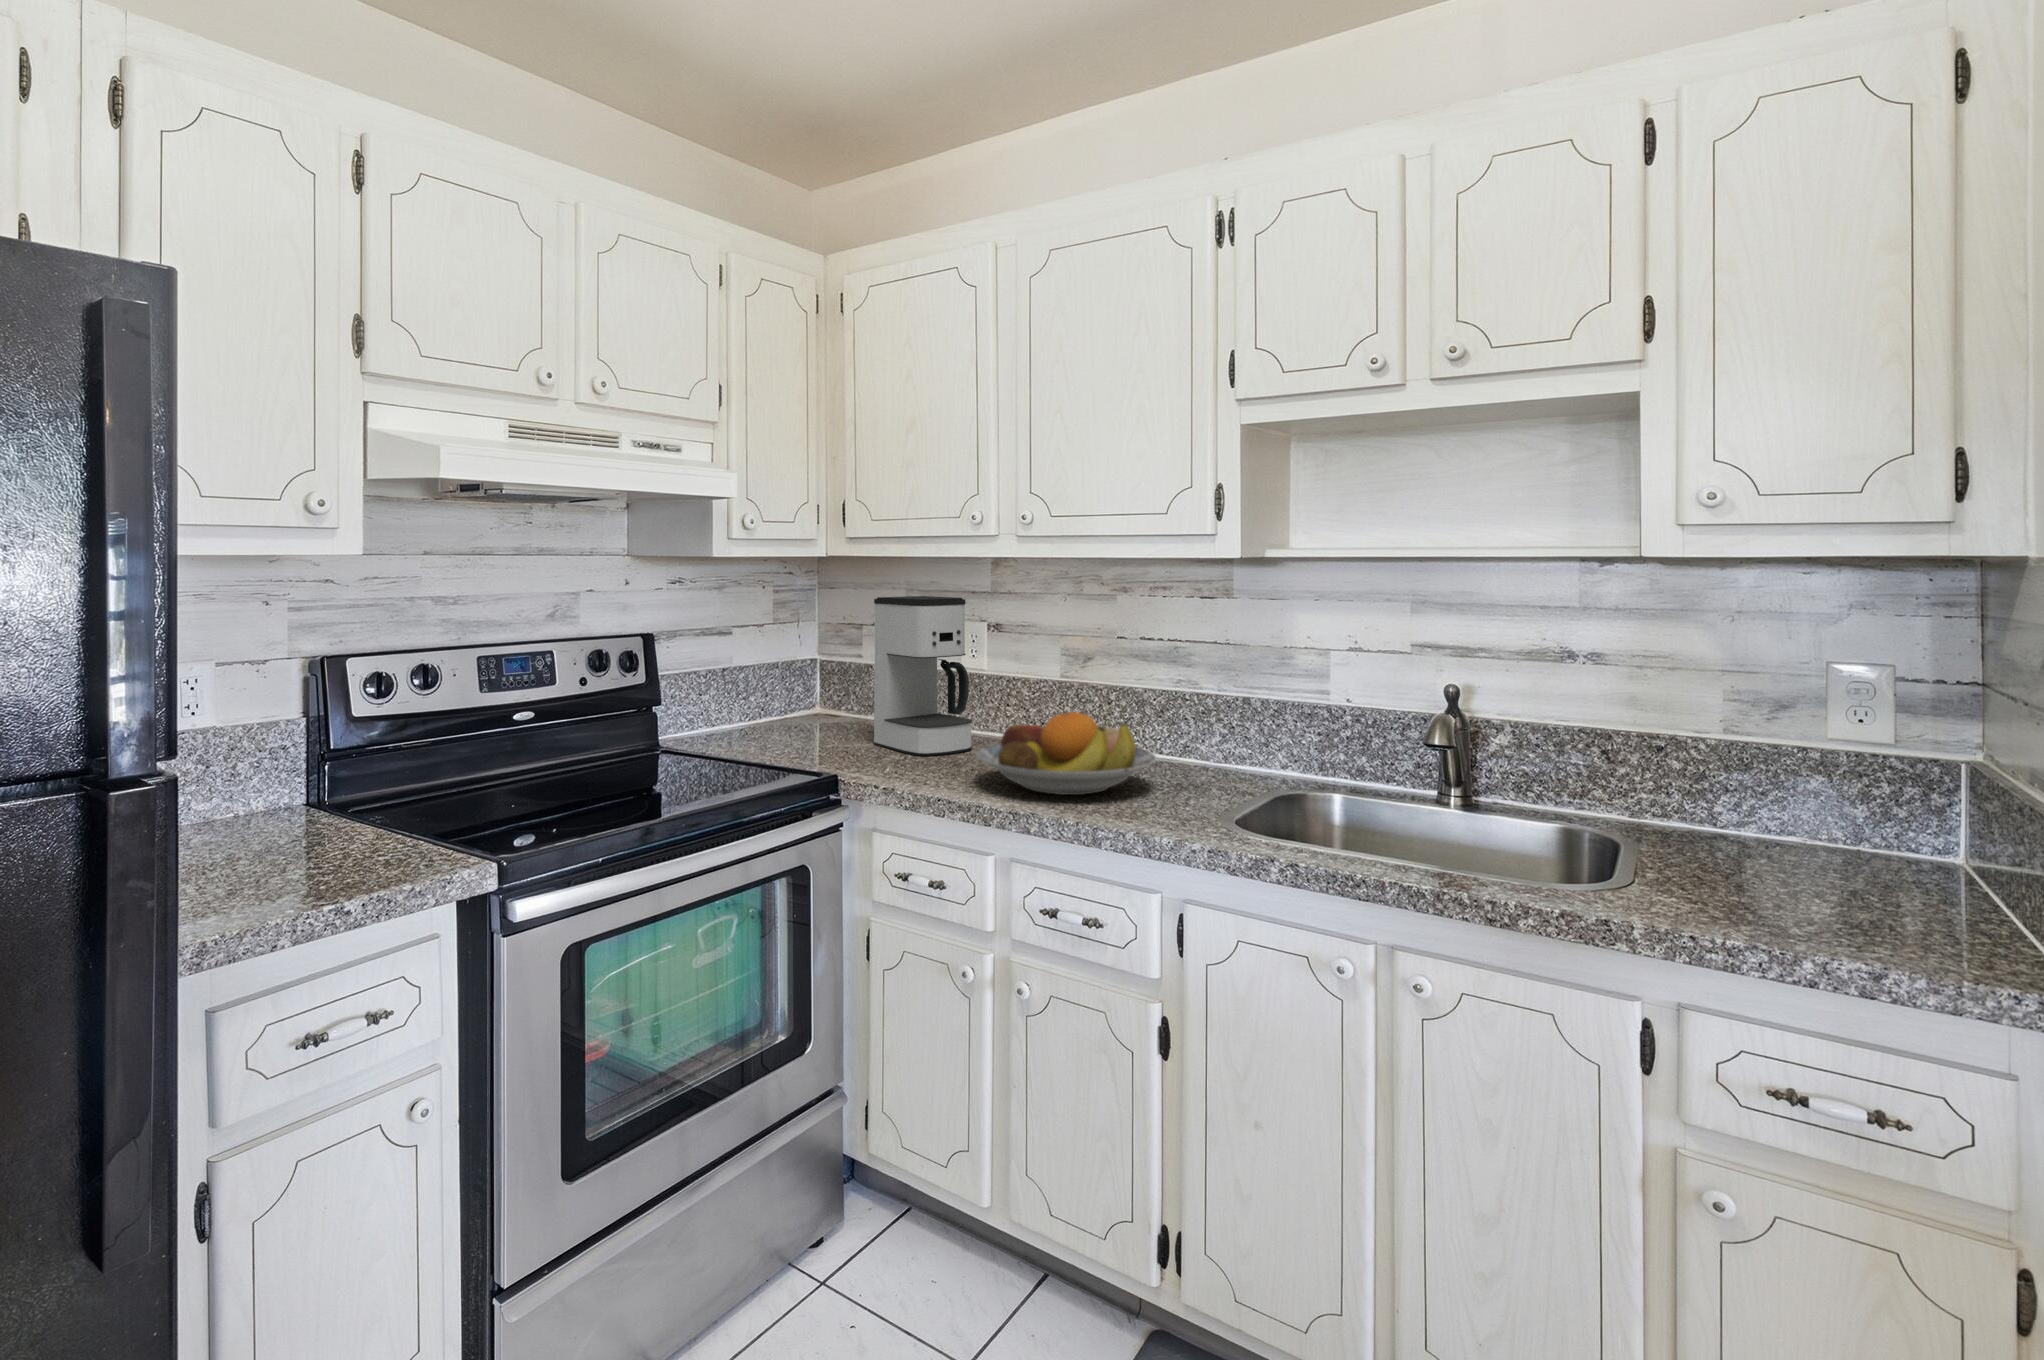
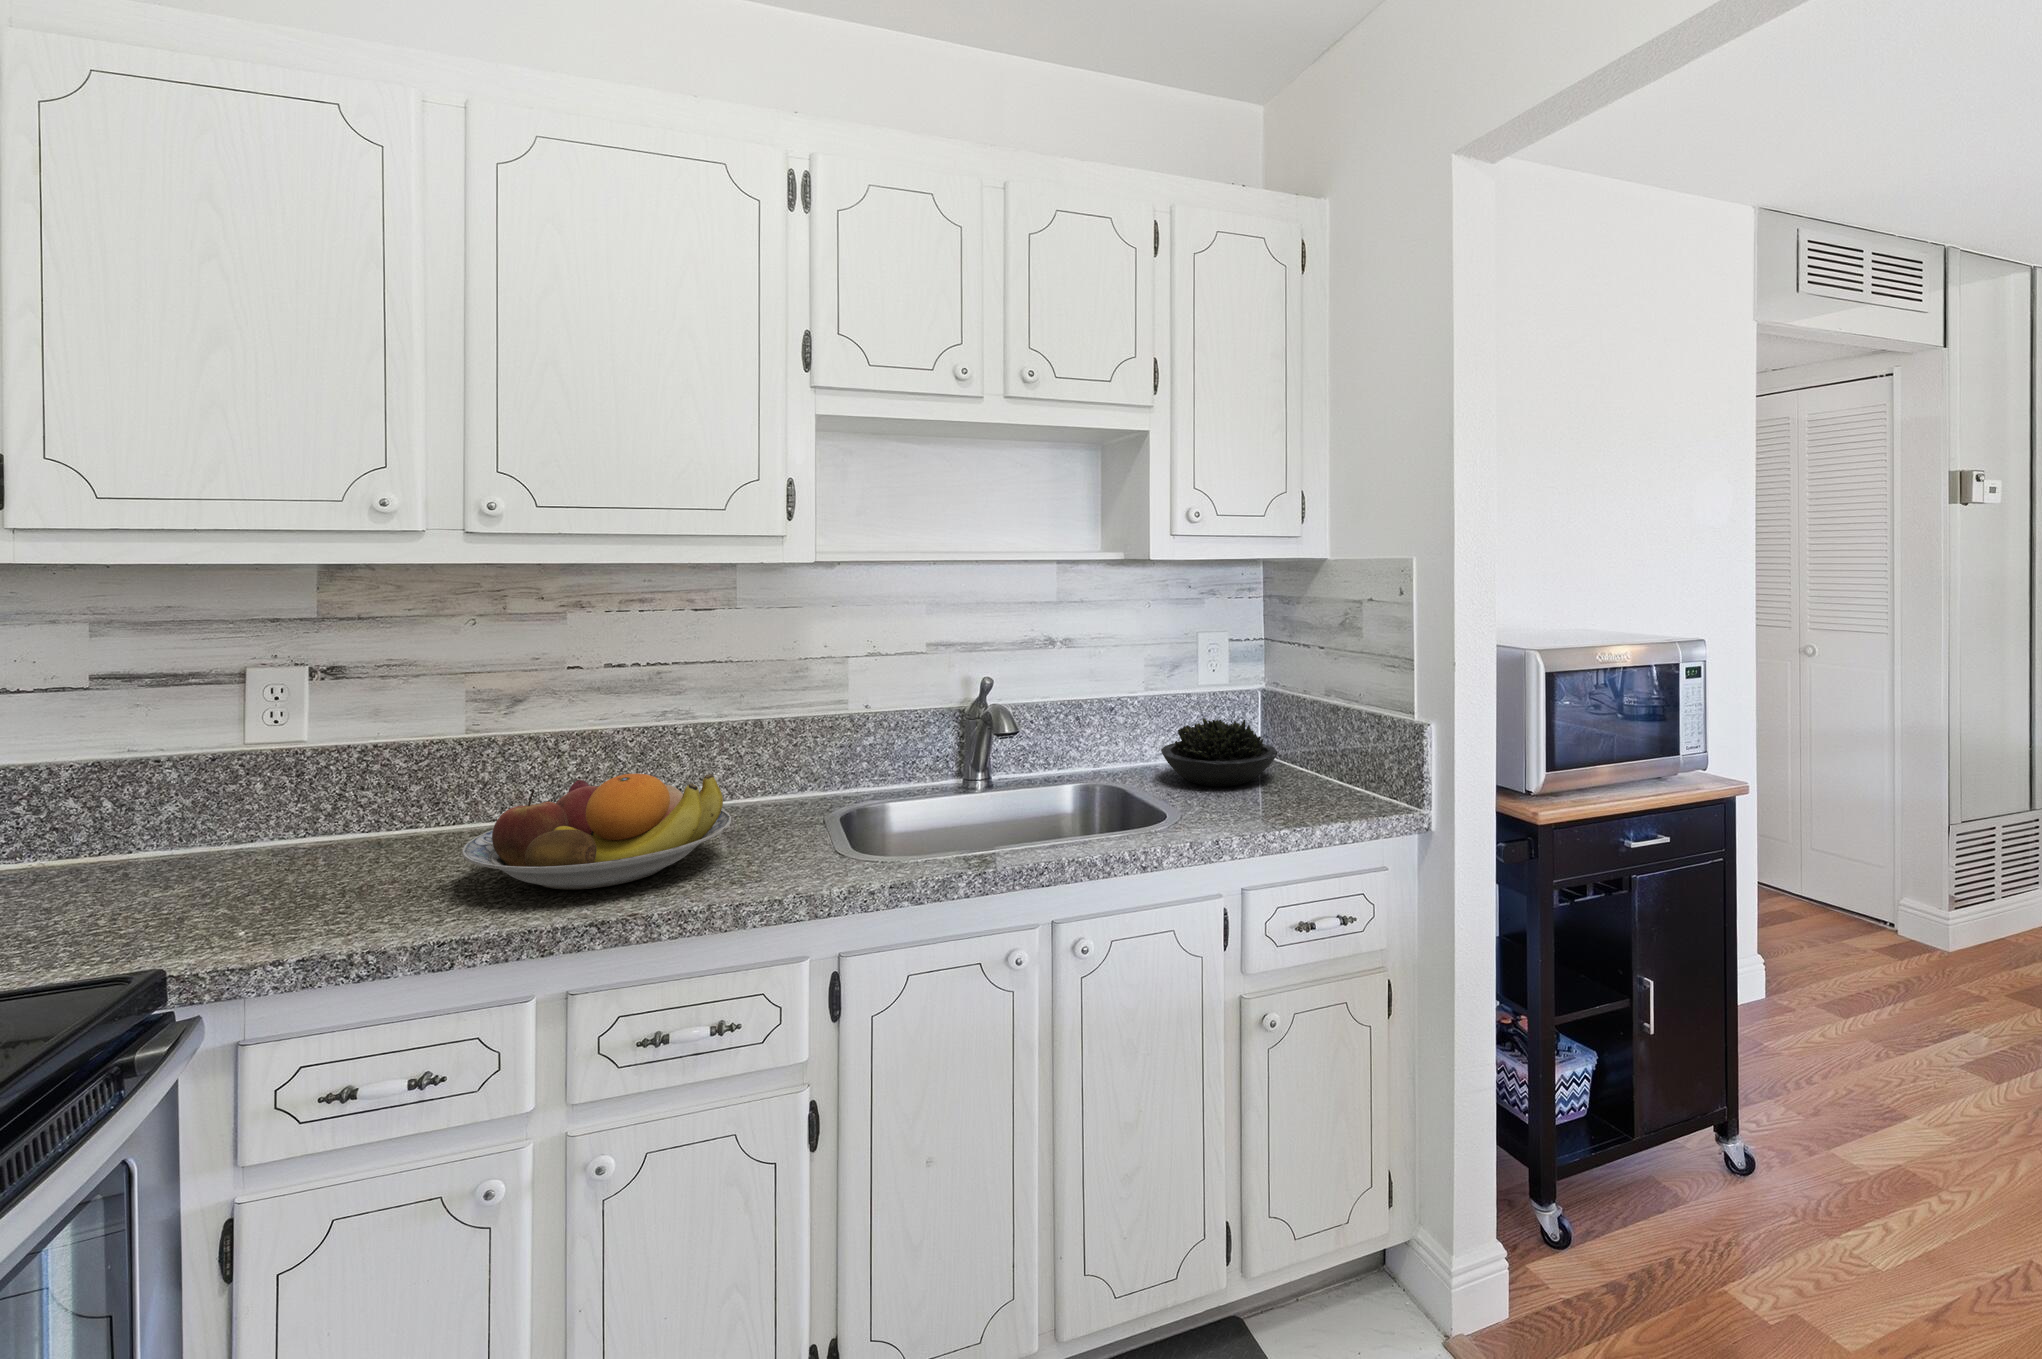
coffee maker: present [874,596,972,756] -> none [109,638,336,905]
succulent plant: none [1692,776,1912,884] -> present [1161,718,1278,786]

